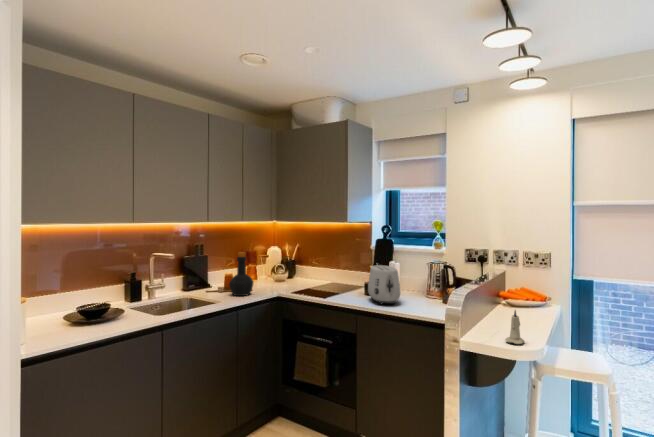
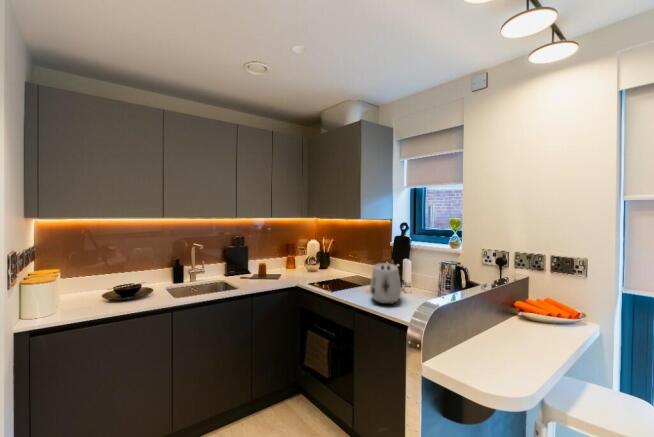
bottle: present [229,252,253,296] -> none [254,245,276,284]
candle: present [505,310,525,344] -> none [485,335,511,382]

